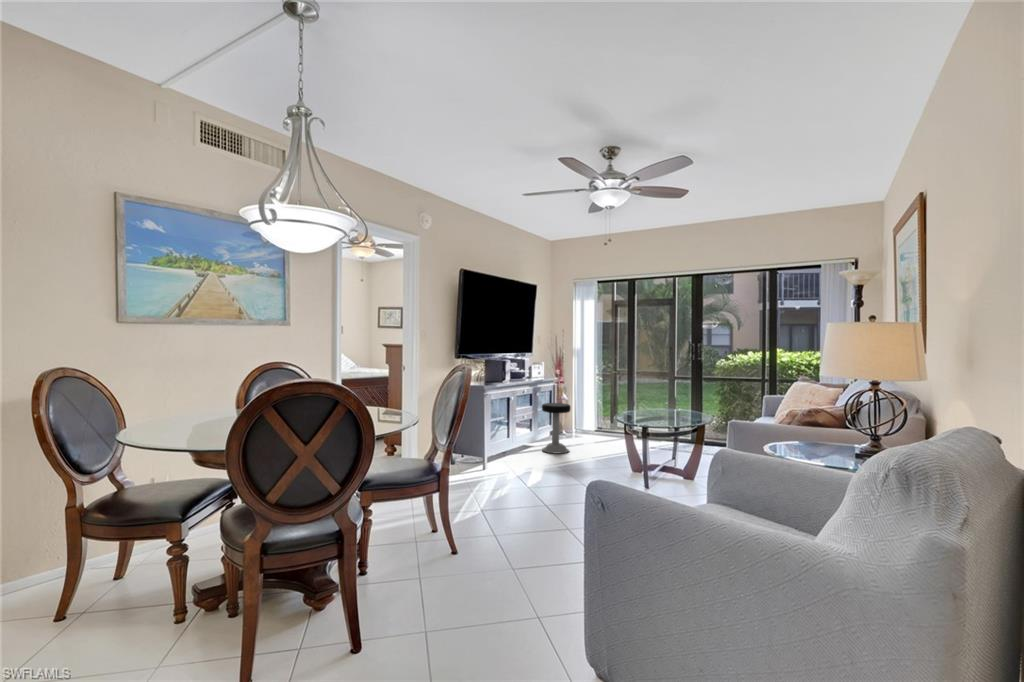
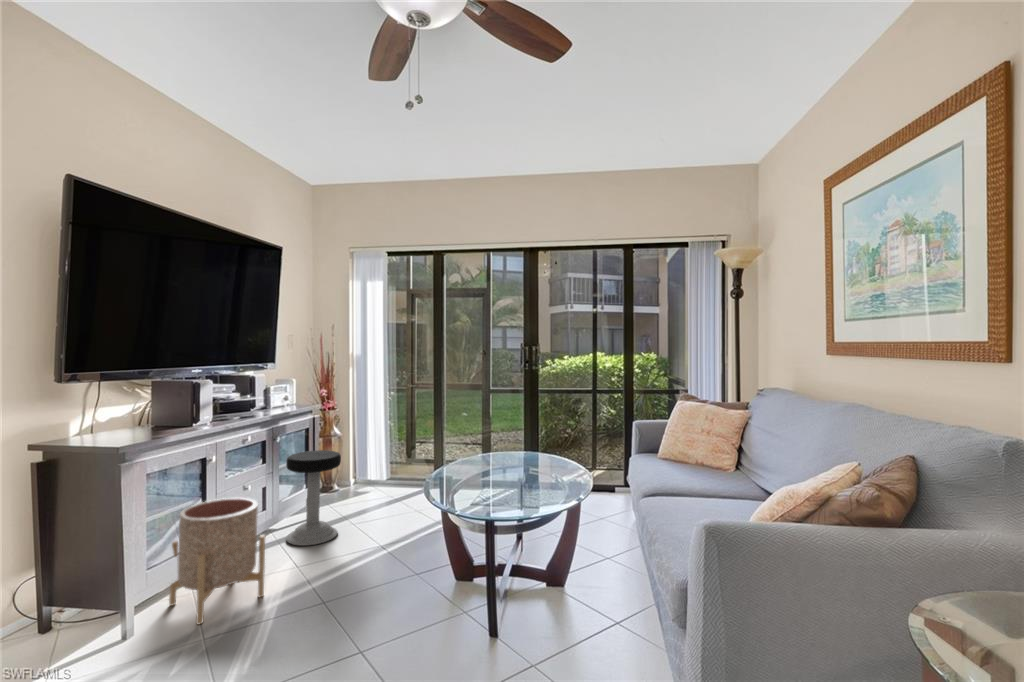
planter: none [498,418,538,470] -> present [169,498,265,624]

